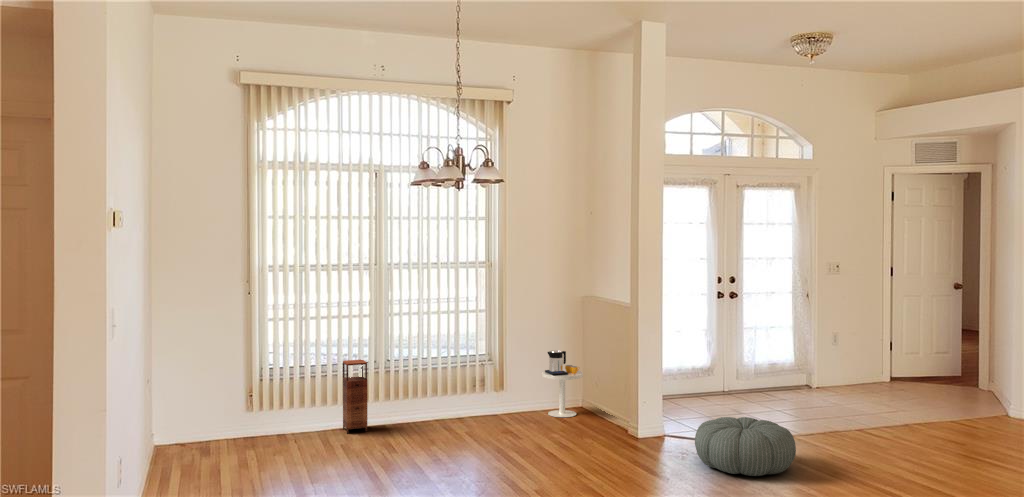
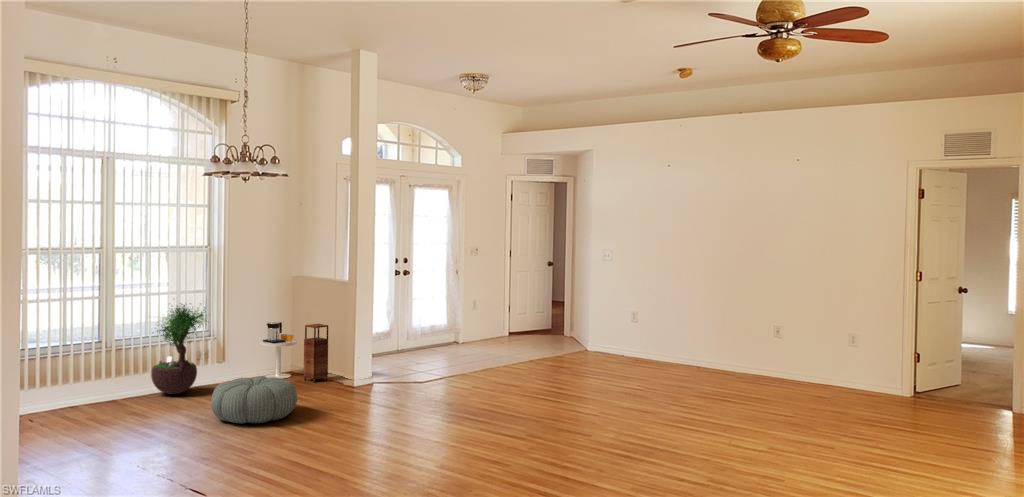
potted tree: none [414,320,475,426] -> present [151,303,207,394]
storage cabinet: present [343,360,367,433] -> present [304,324,328,382]
pouf: present [695,417,796,476] -> present [211,376,297,424]

